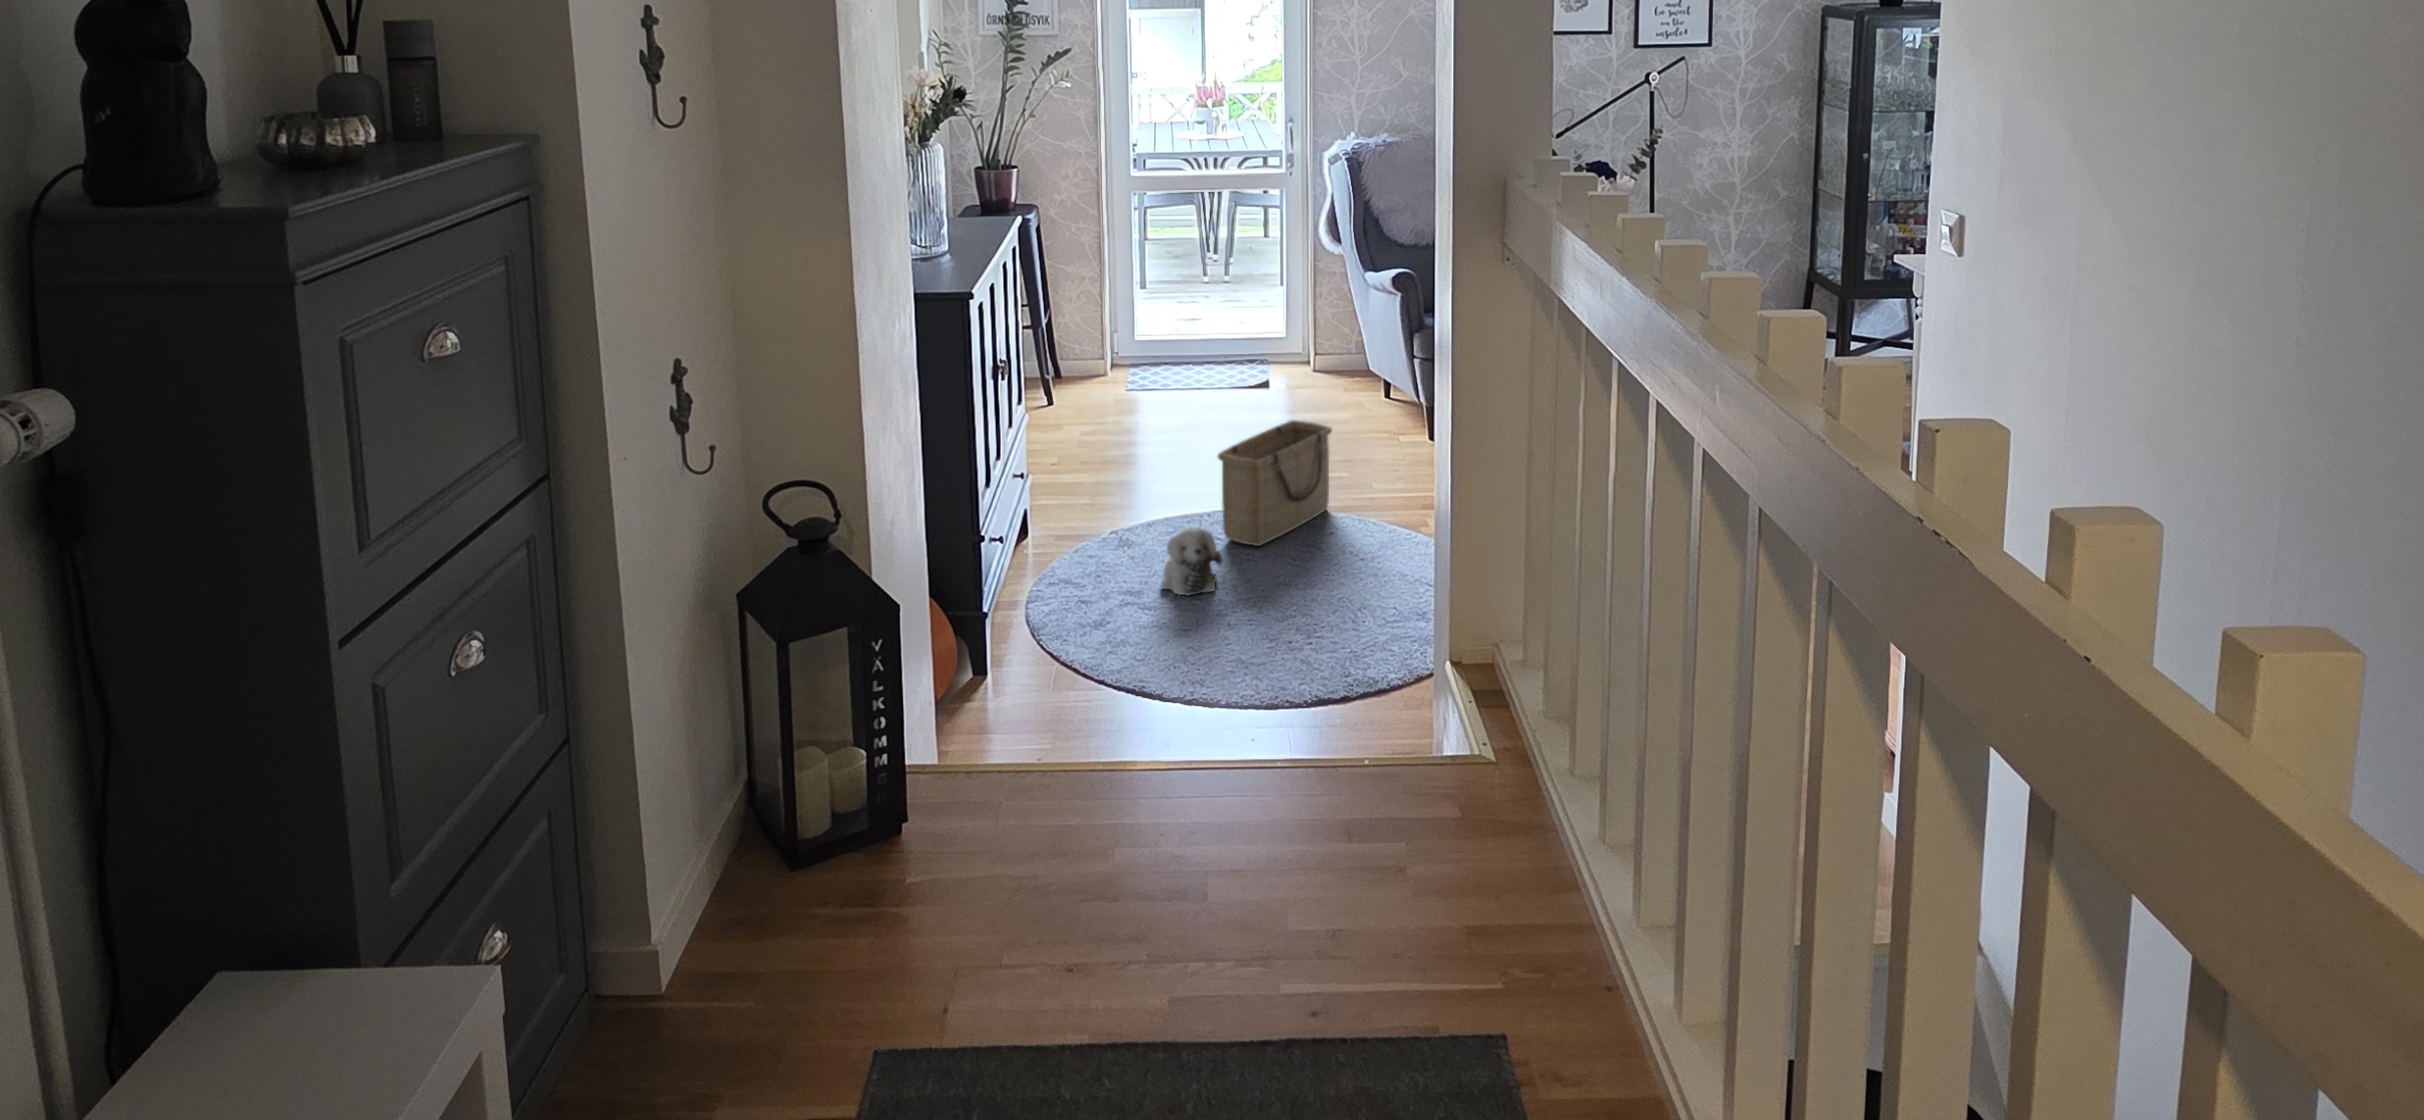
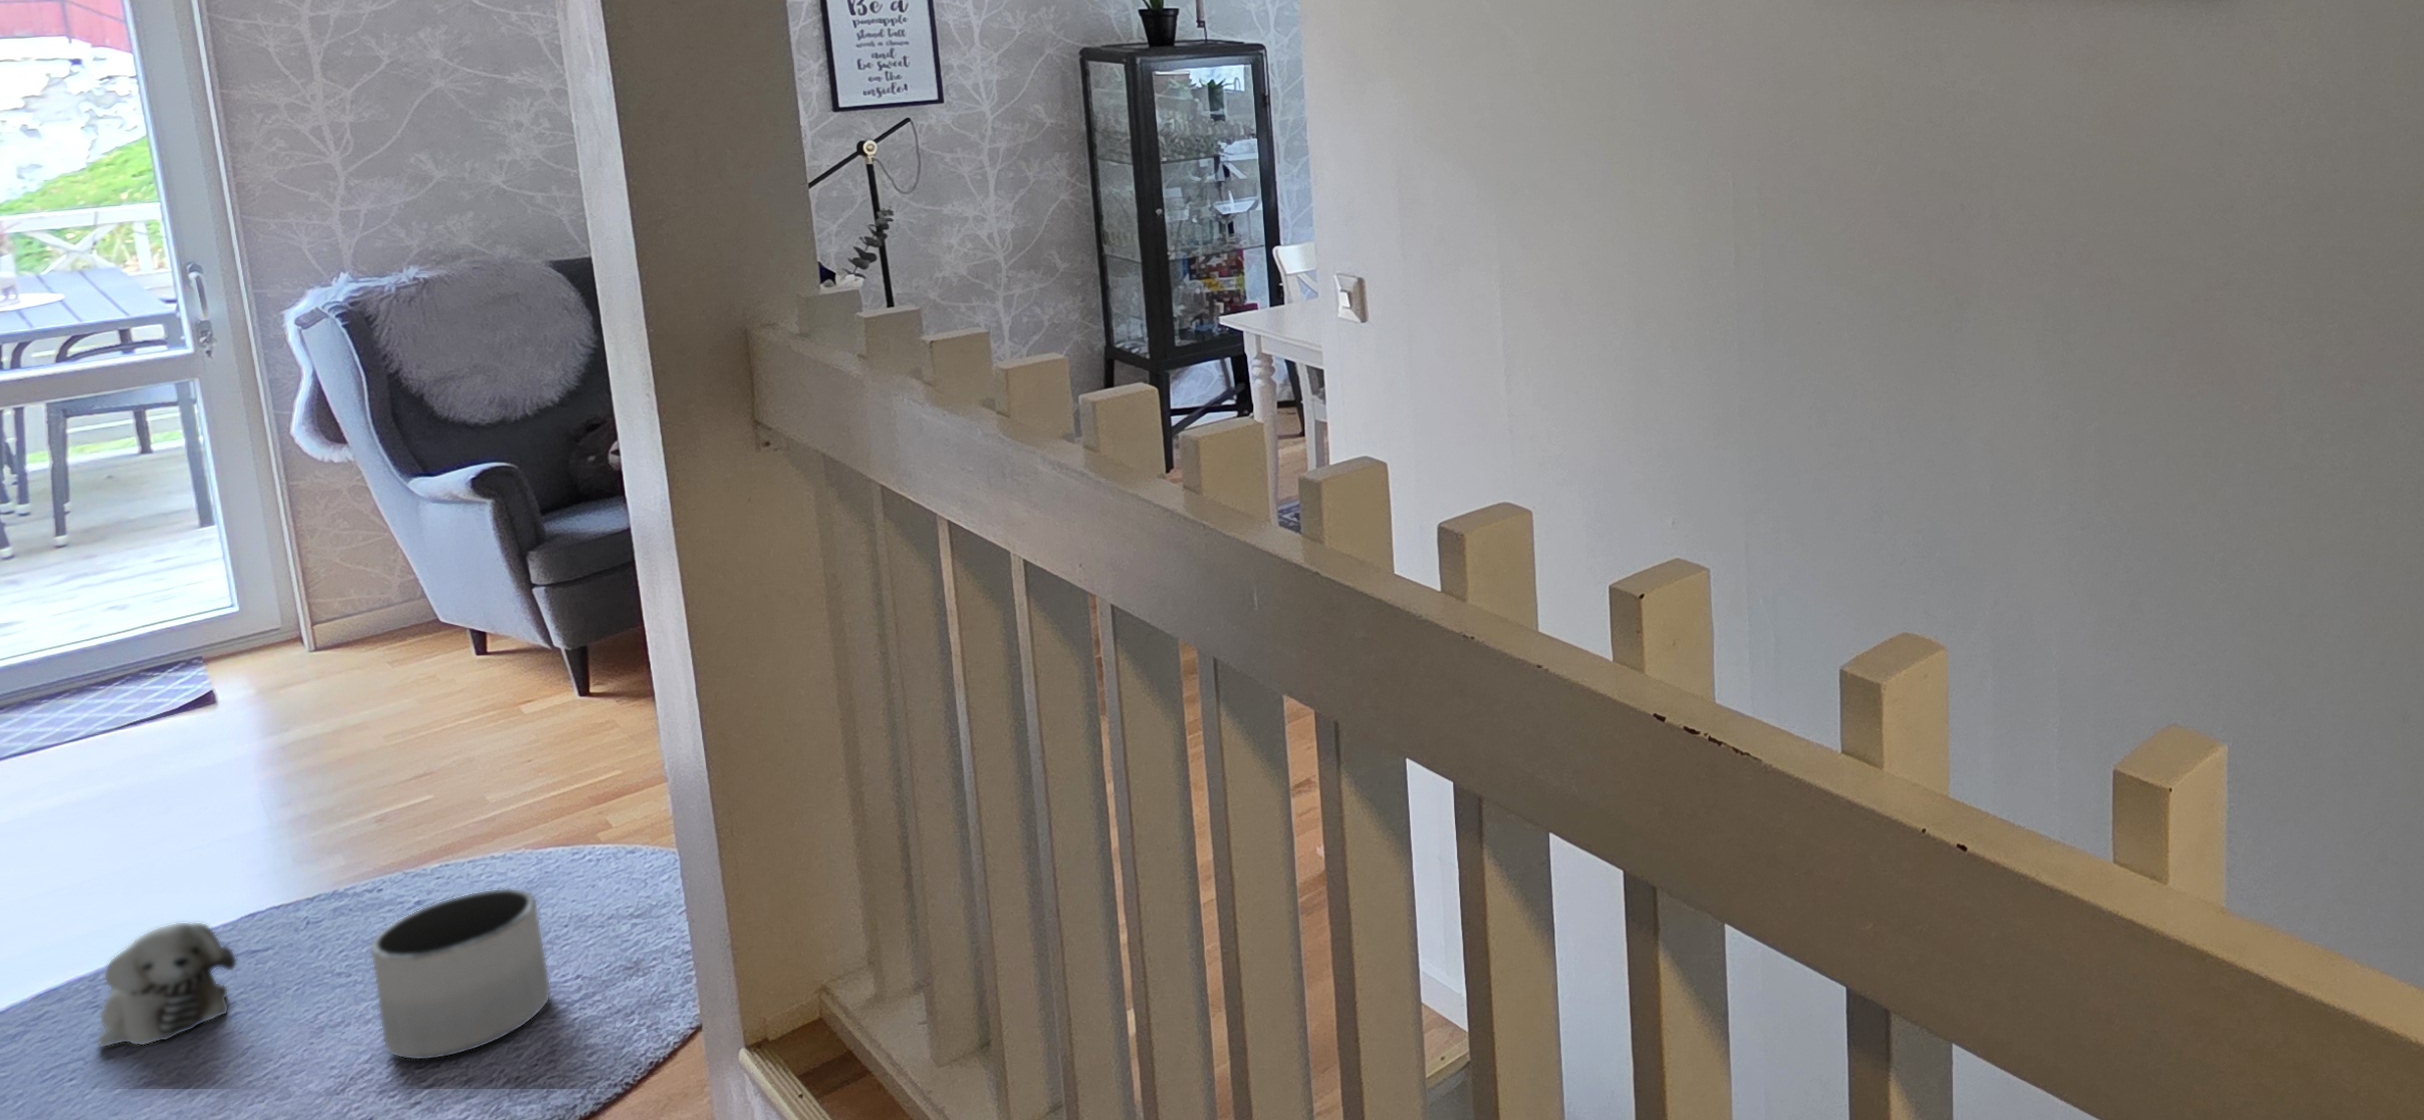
basket: present [1217,420,1332,546] -> none [194,695,433,920]
planter: none [1278,560,1362,660] -> present [372,889,550,1059]

